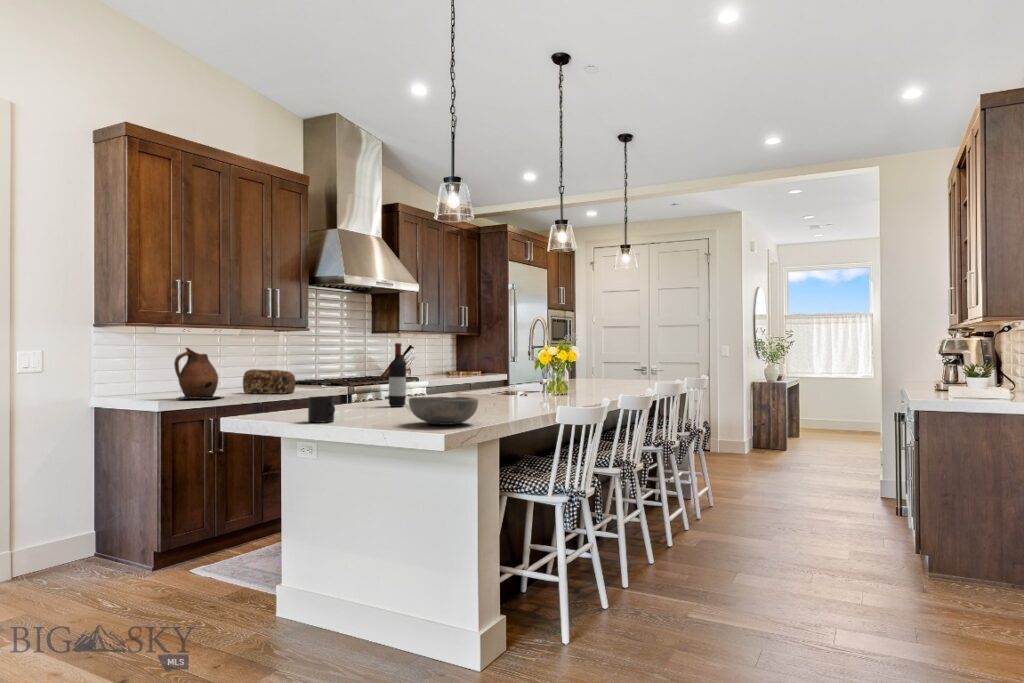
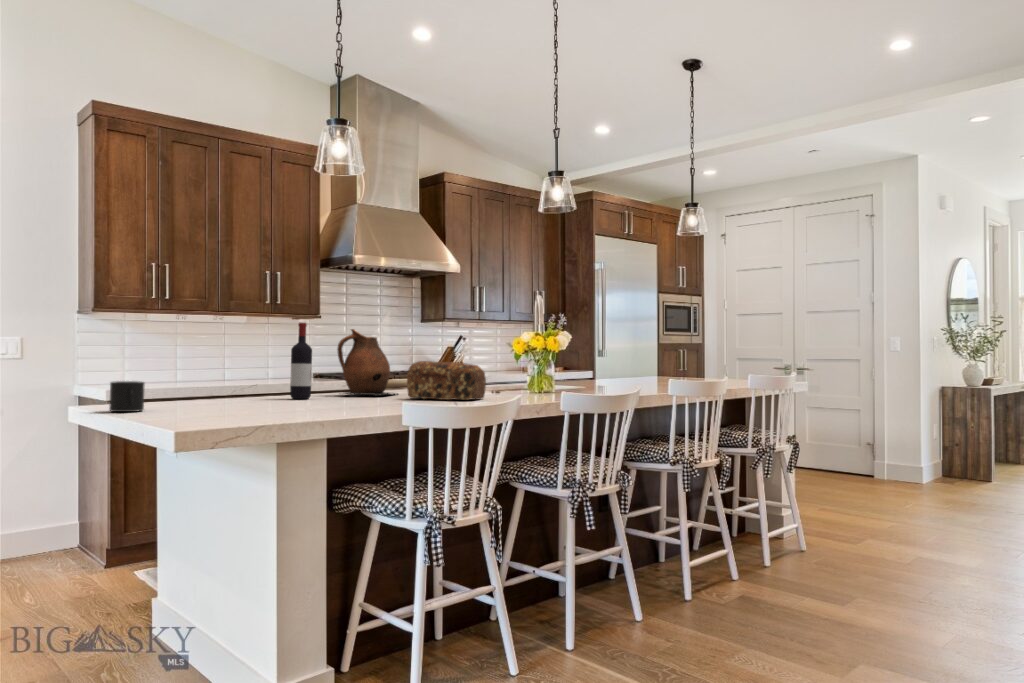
ceramic pitcher: present [174,348,222,399] -> present [337,329,395,396]
bread loaf: present [243,369,295,394] -> present [407,361,486,400]
bowl: present [409,397,478,425] -> none [183,383,277,418]

